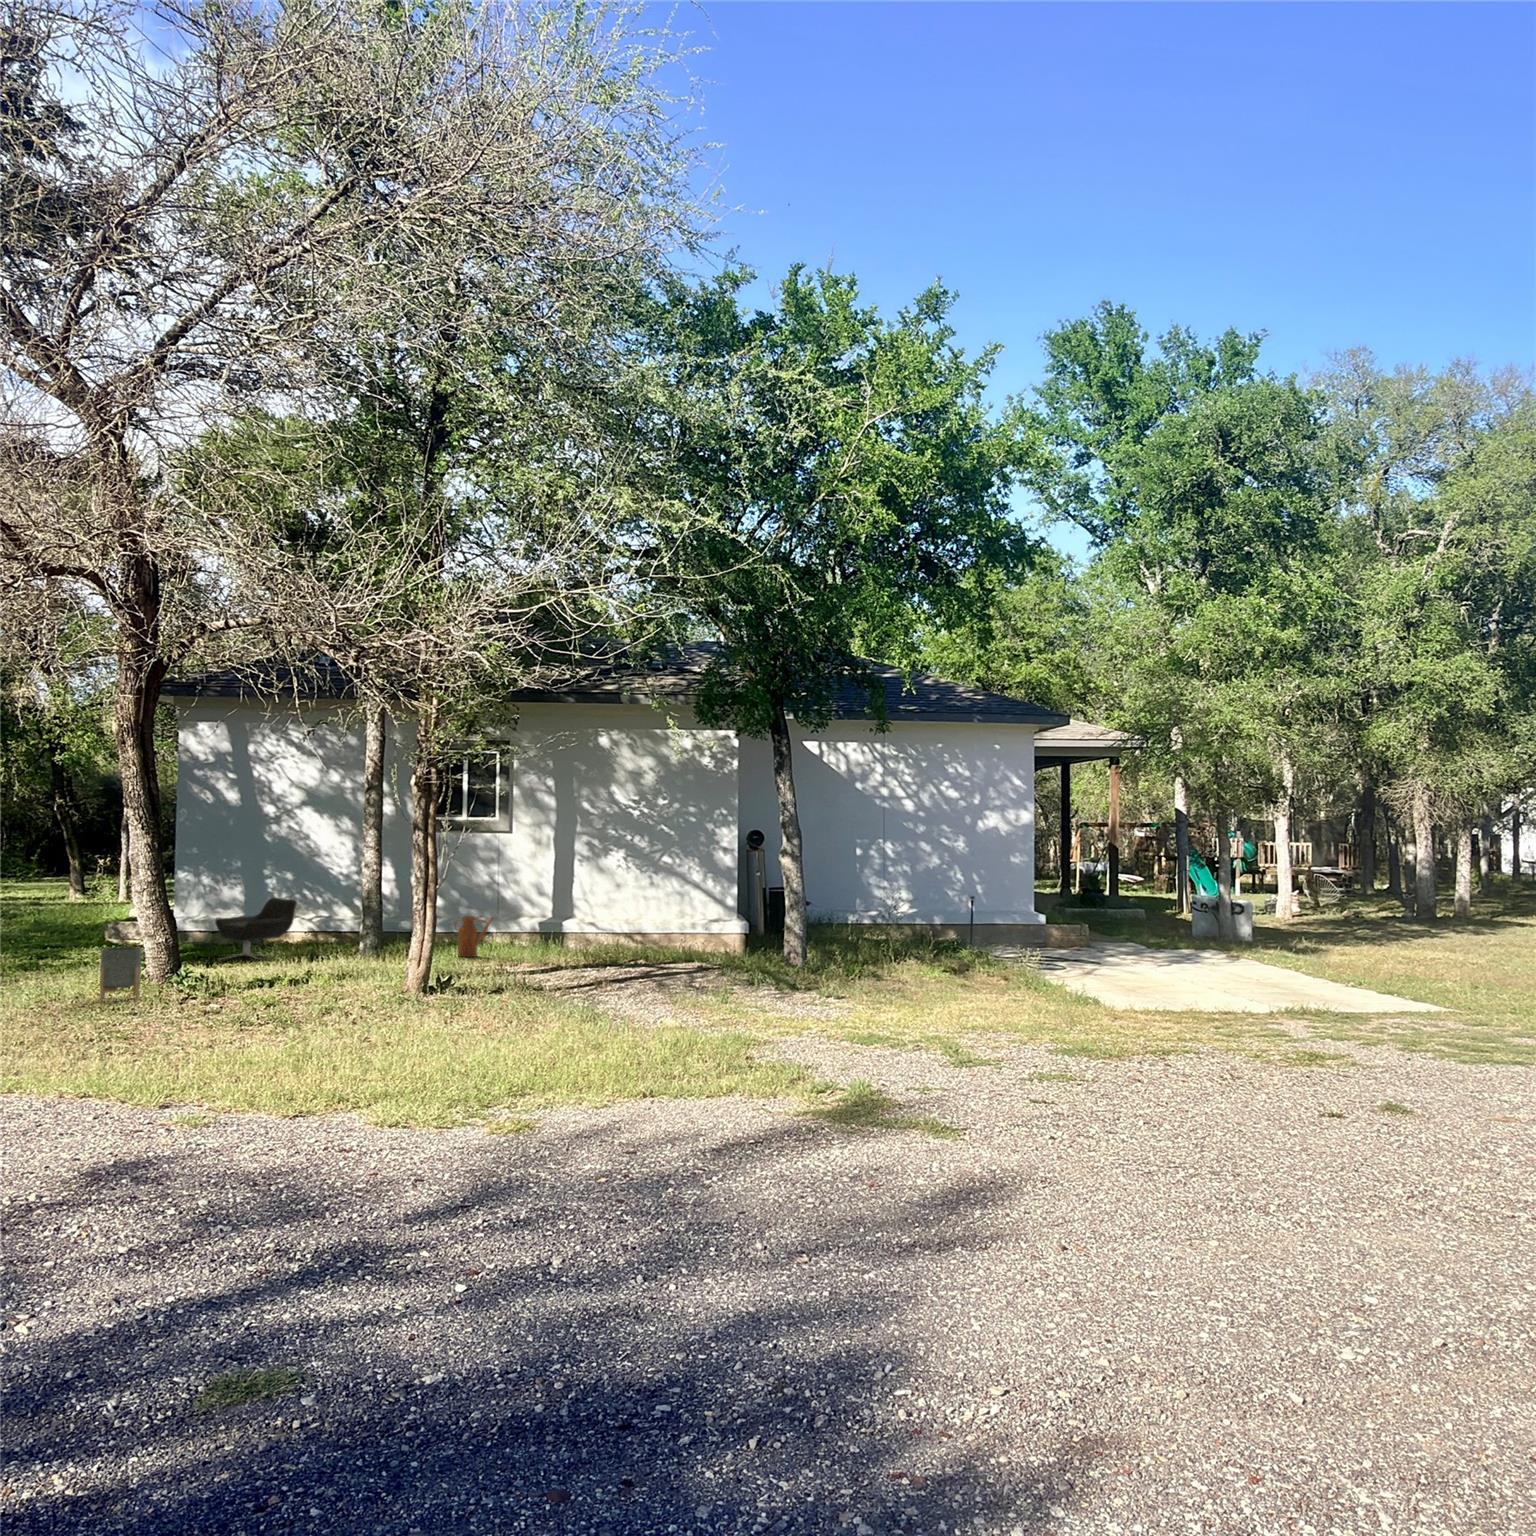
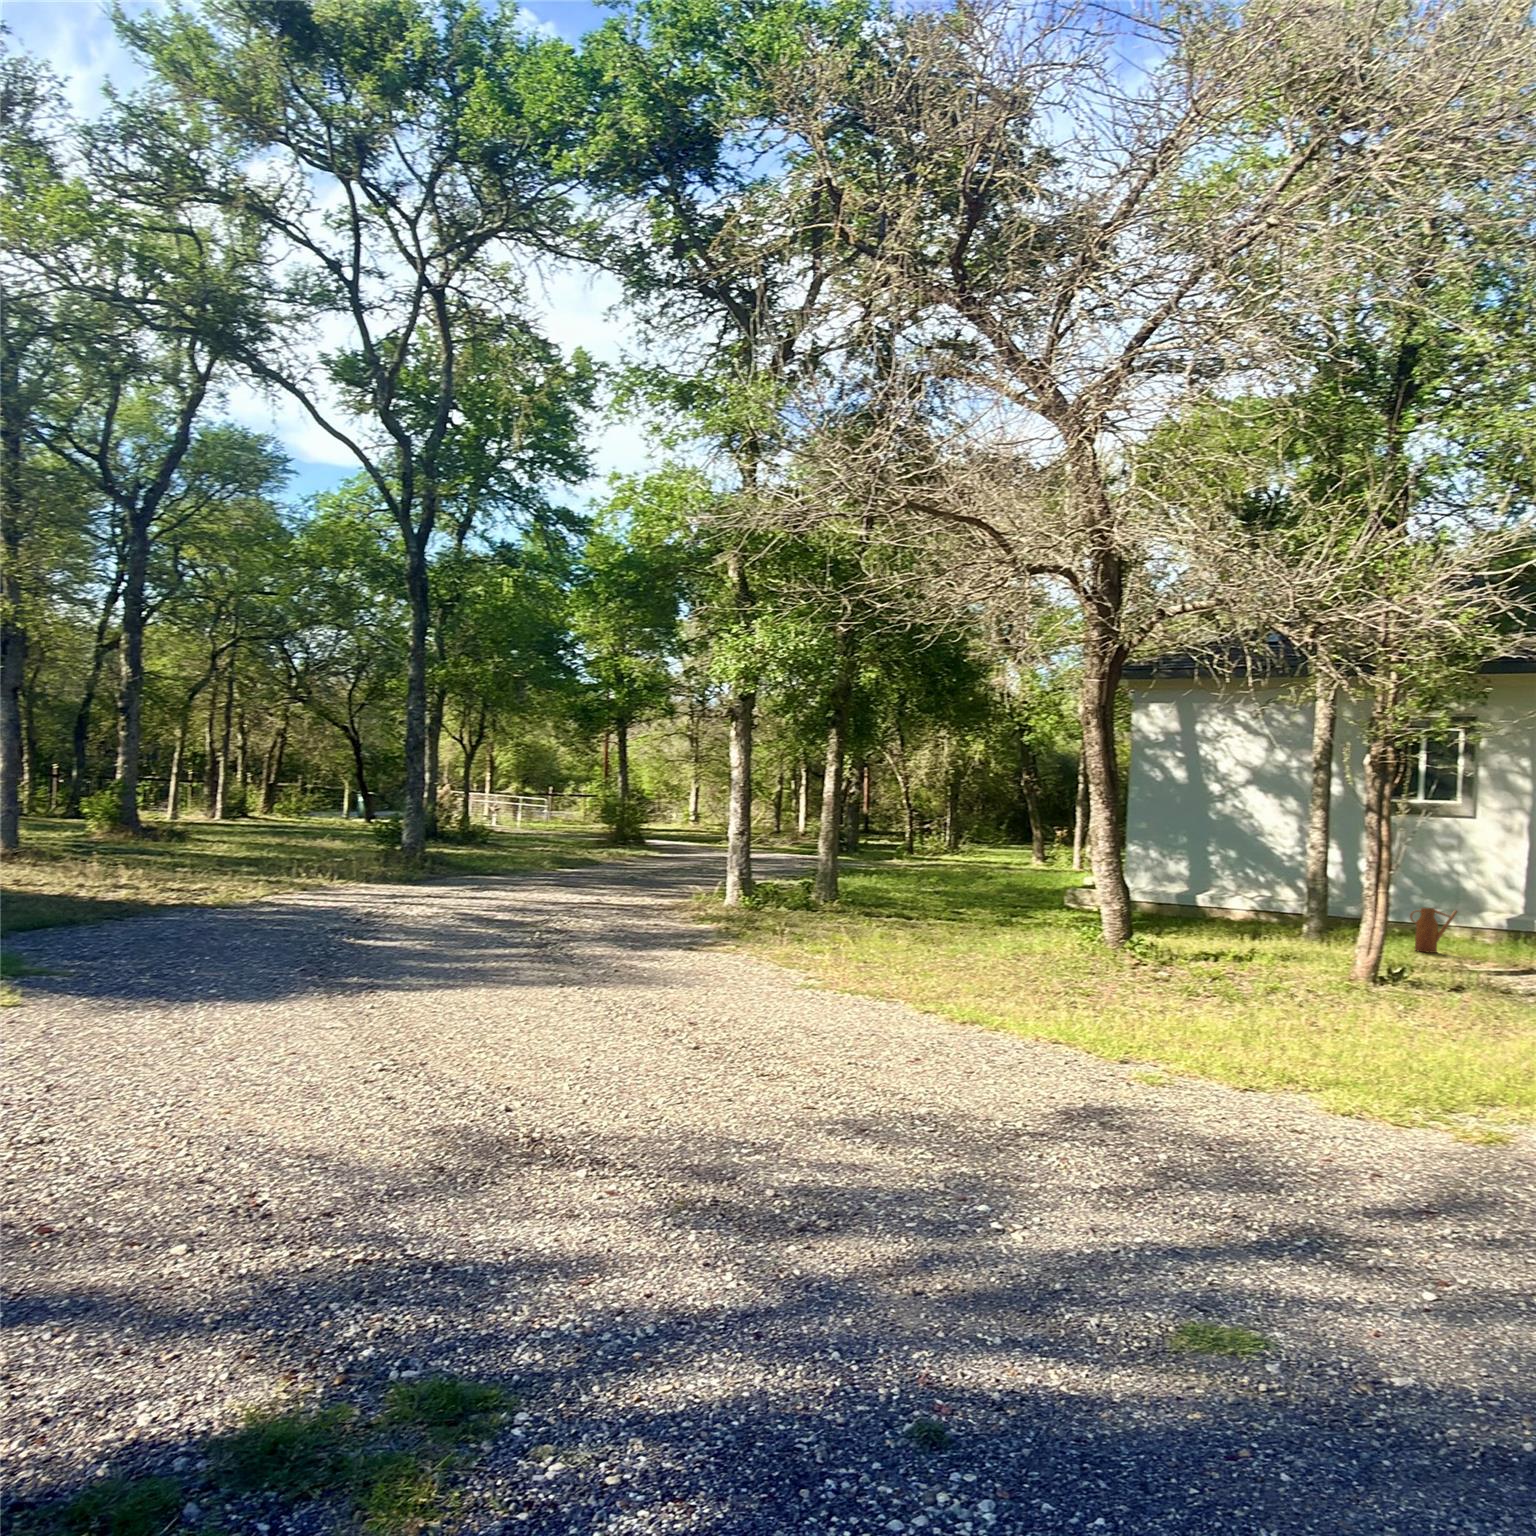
lounge chair: present [215,898,297,959] -> none [1161,873,1241,933]
planter: present [99,947,142,1003] -> none [1060,910,1097,963]

